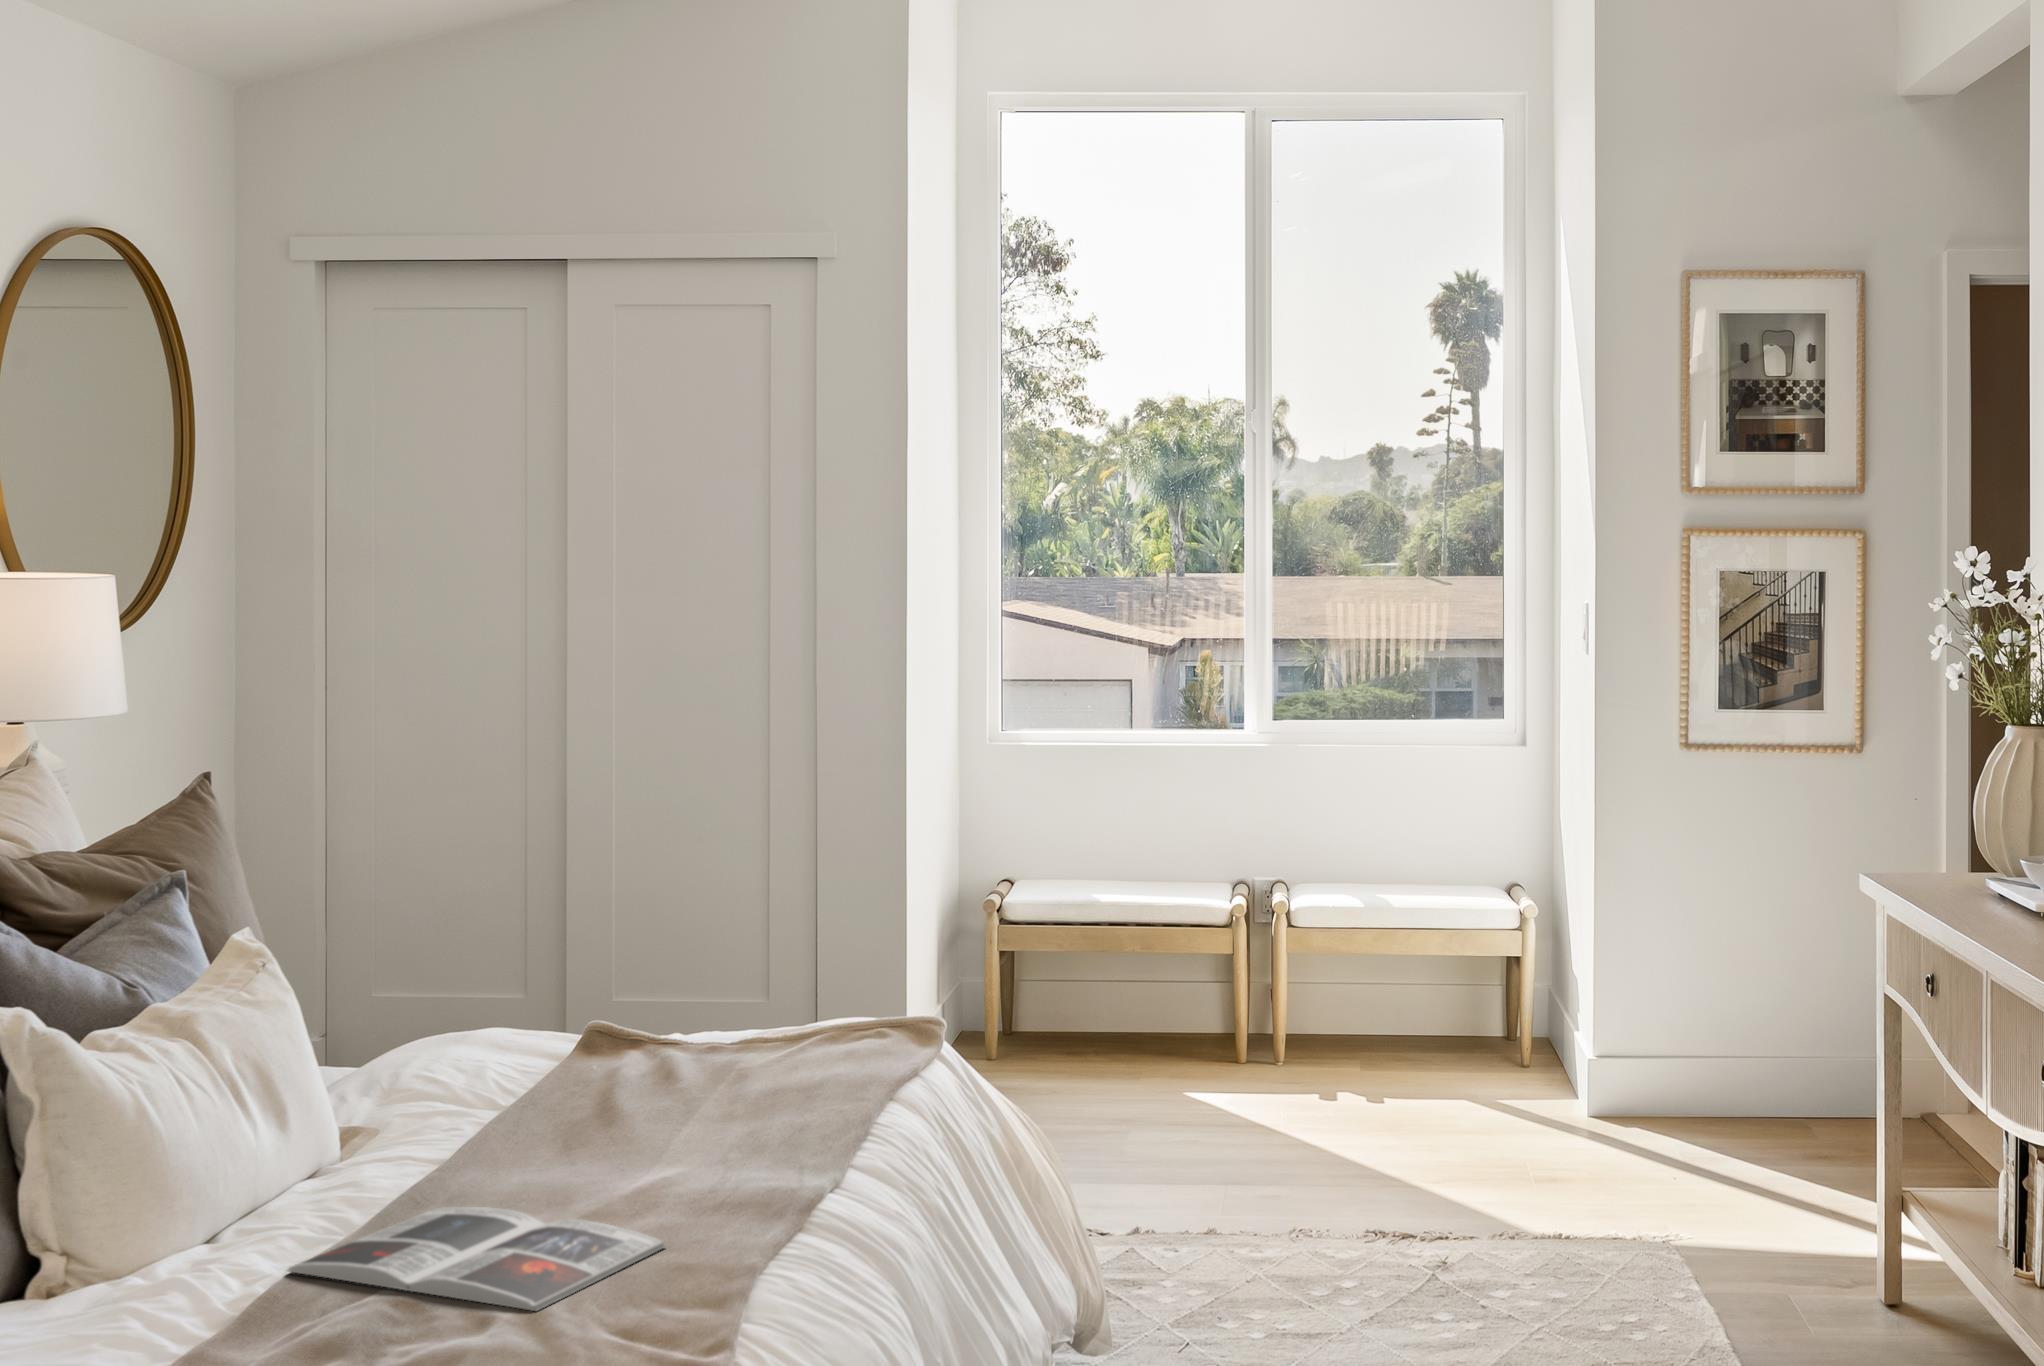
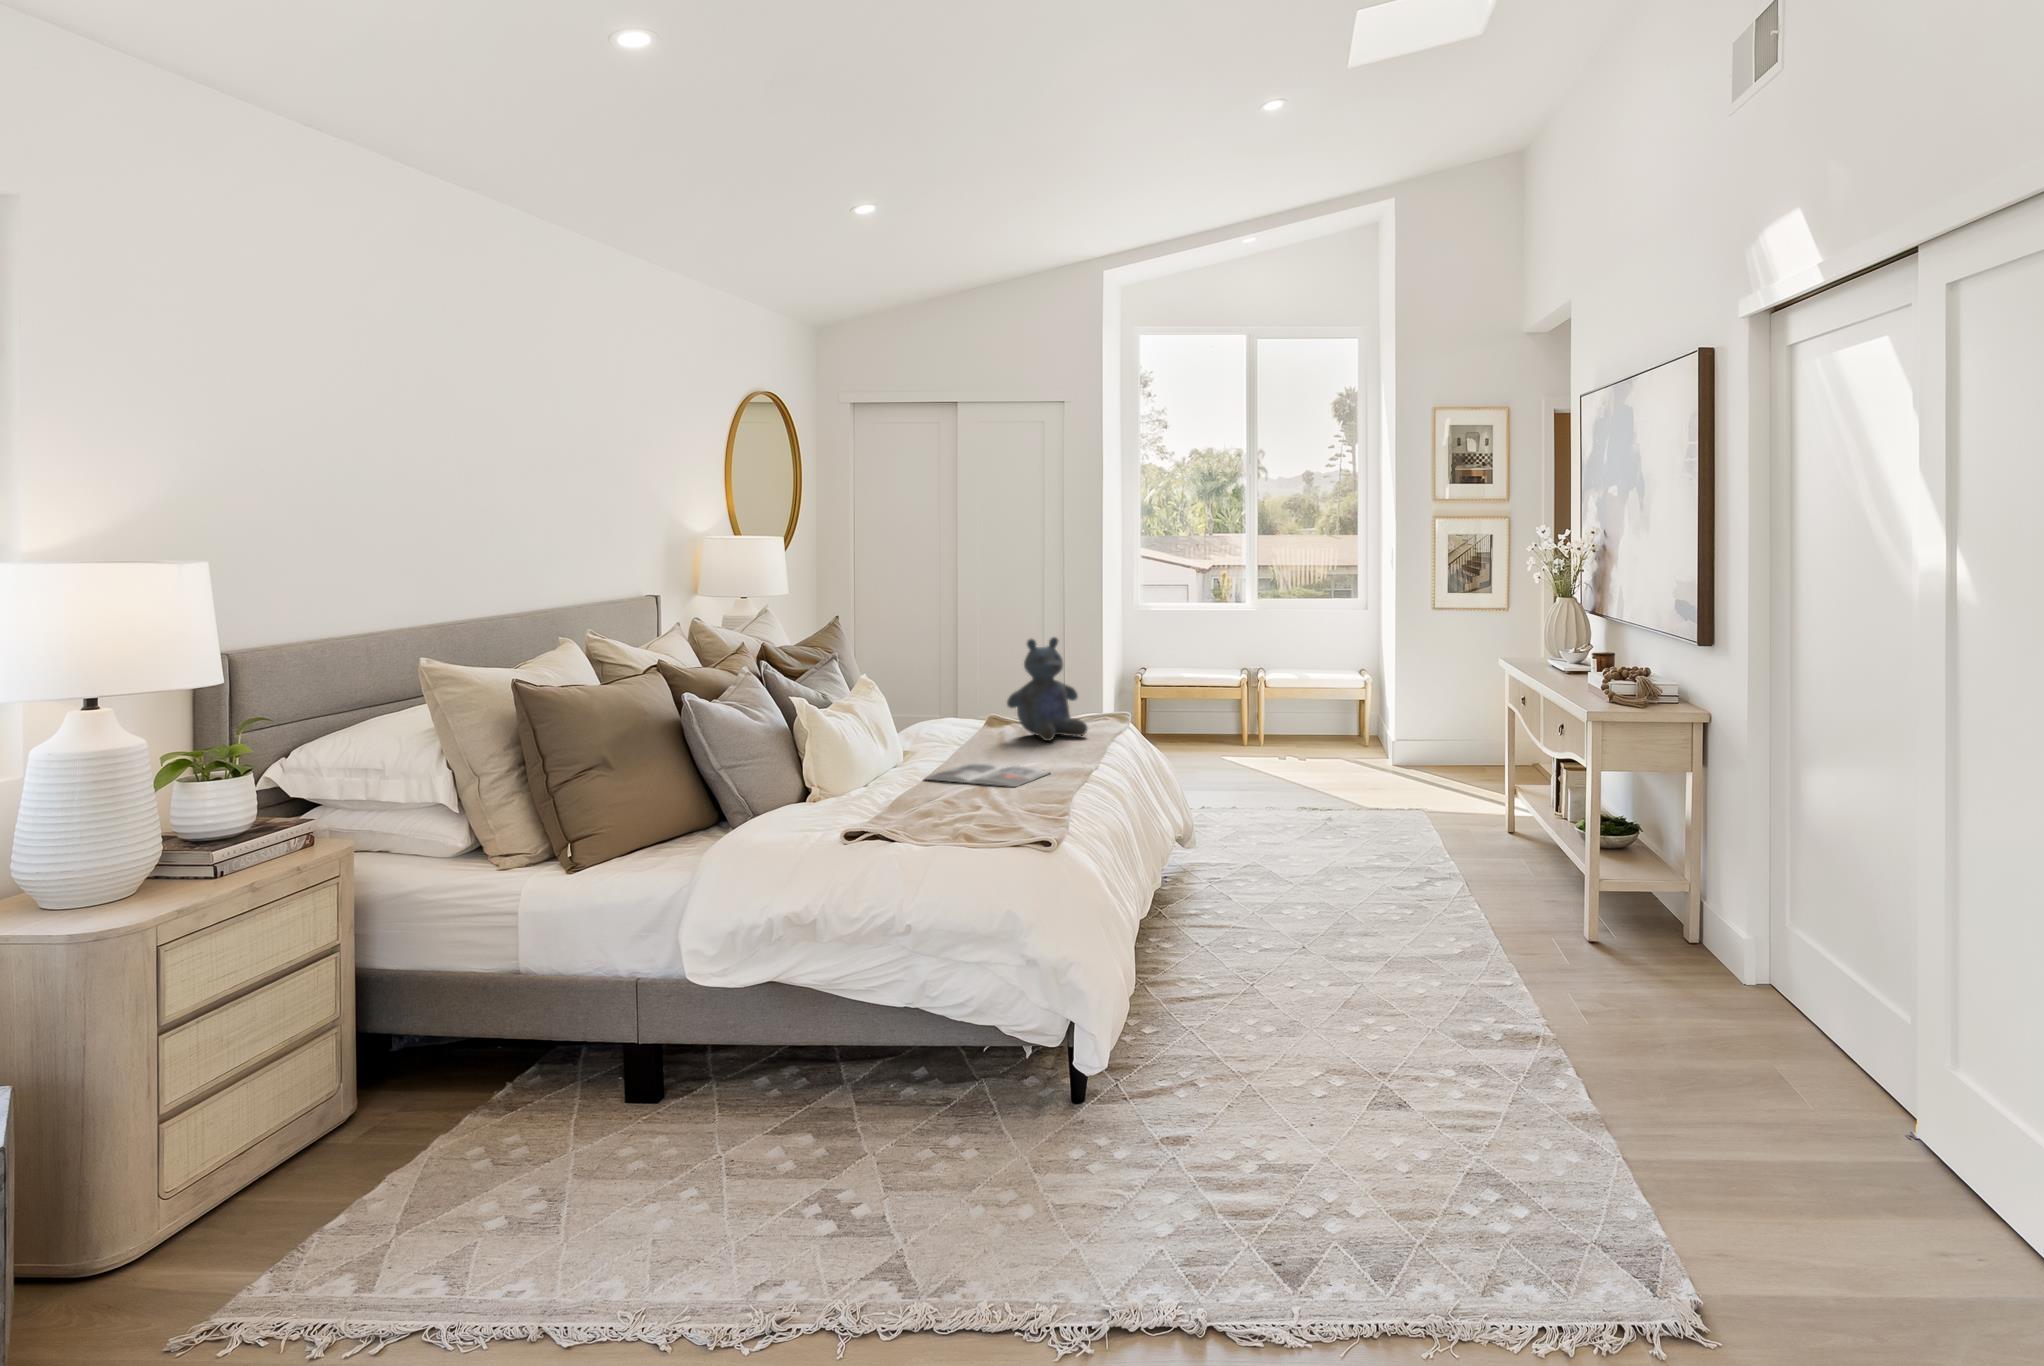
stuffed bear: none [610,831,823,1111] -> present [1007,637,1087,741]

